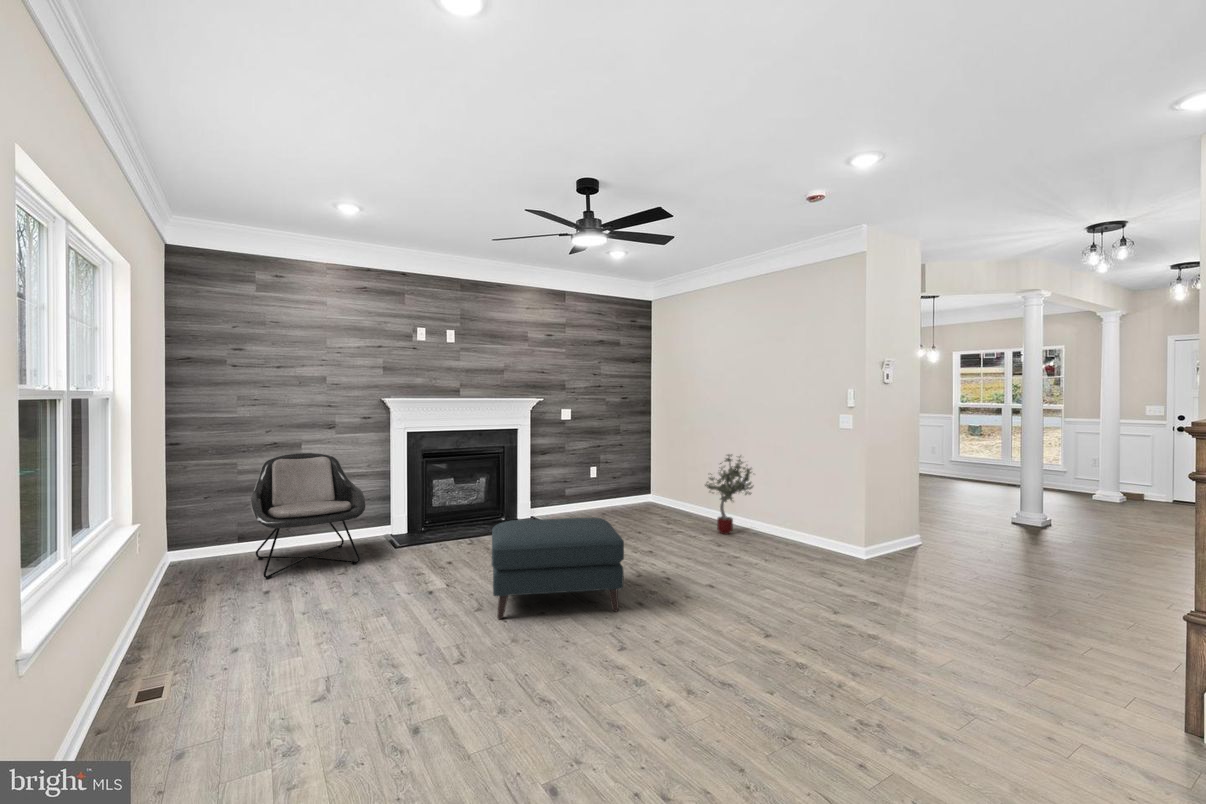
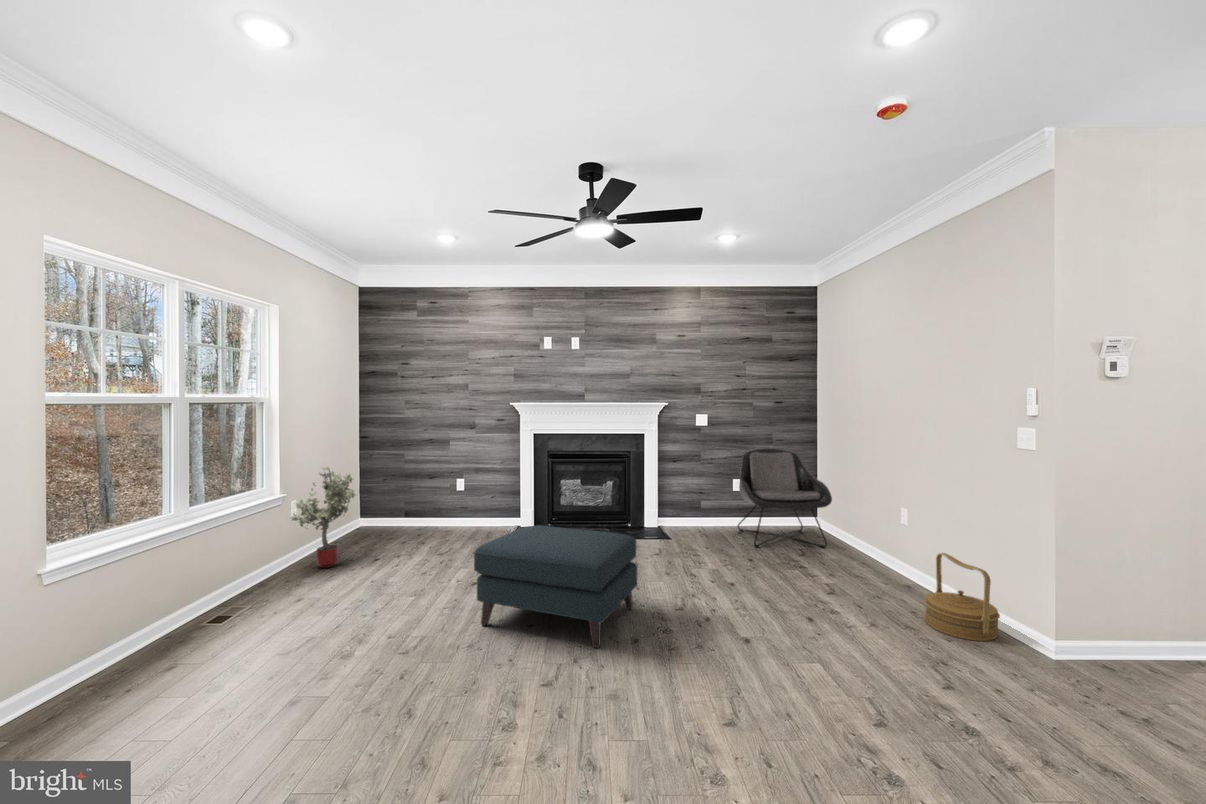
lounge chair: present [251,453,365,579] -> present [738,448,832,548]
potted tree: present [705,454,753,534] -> present [292,467,355,568]
woven basket: none [779,504,822,557] -> present [924,553,1000,641]

